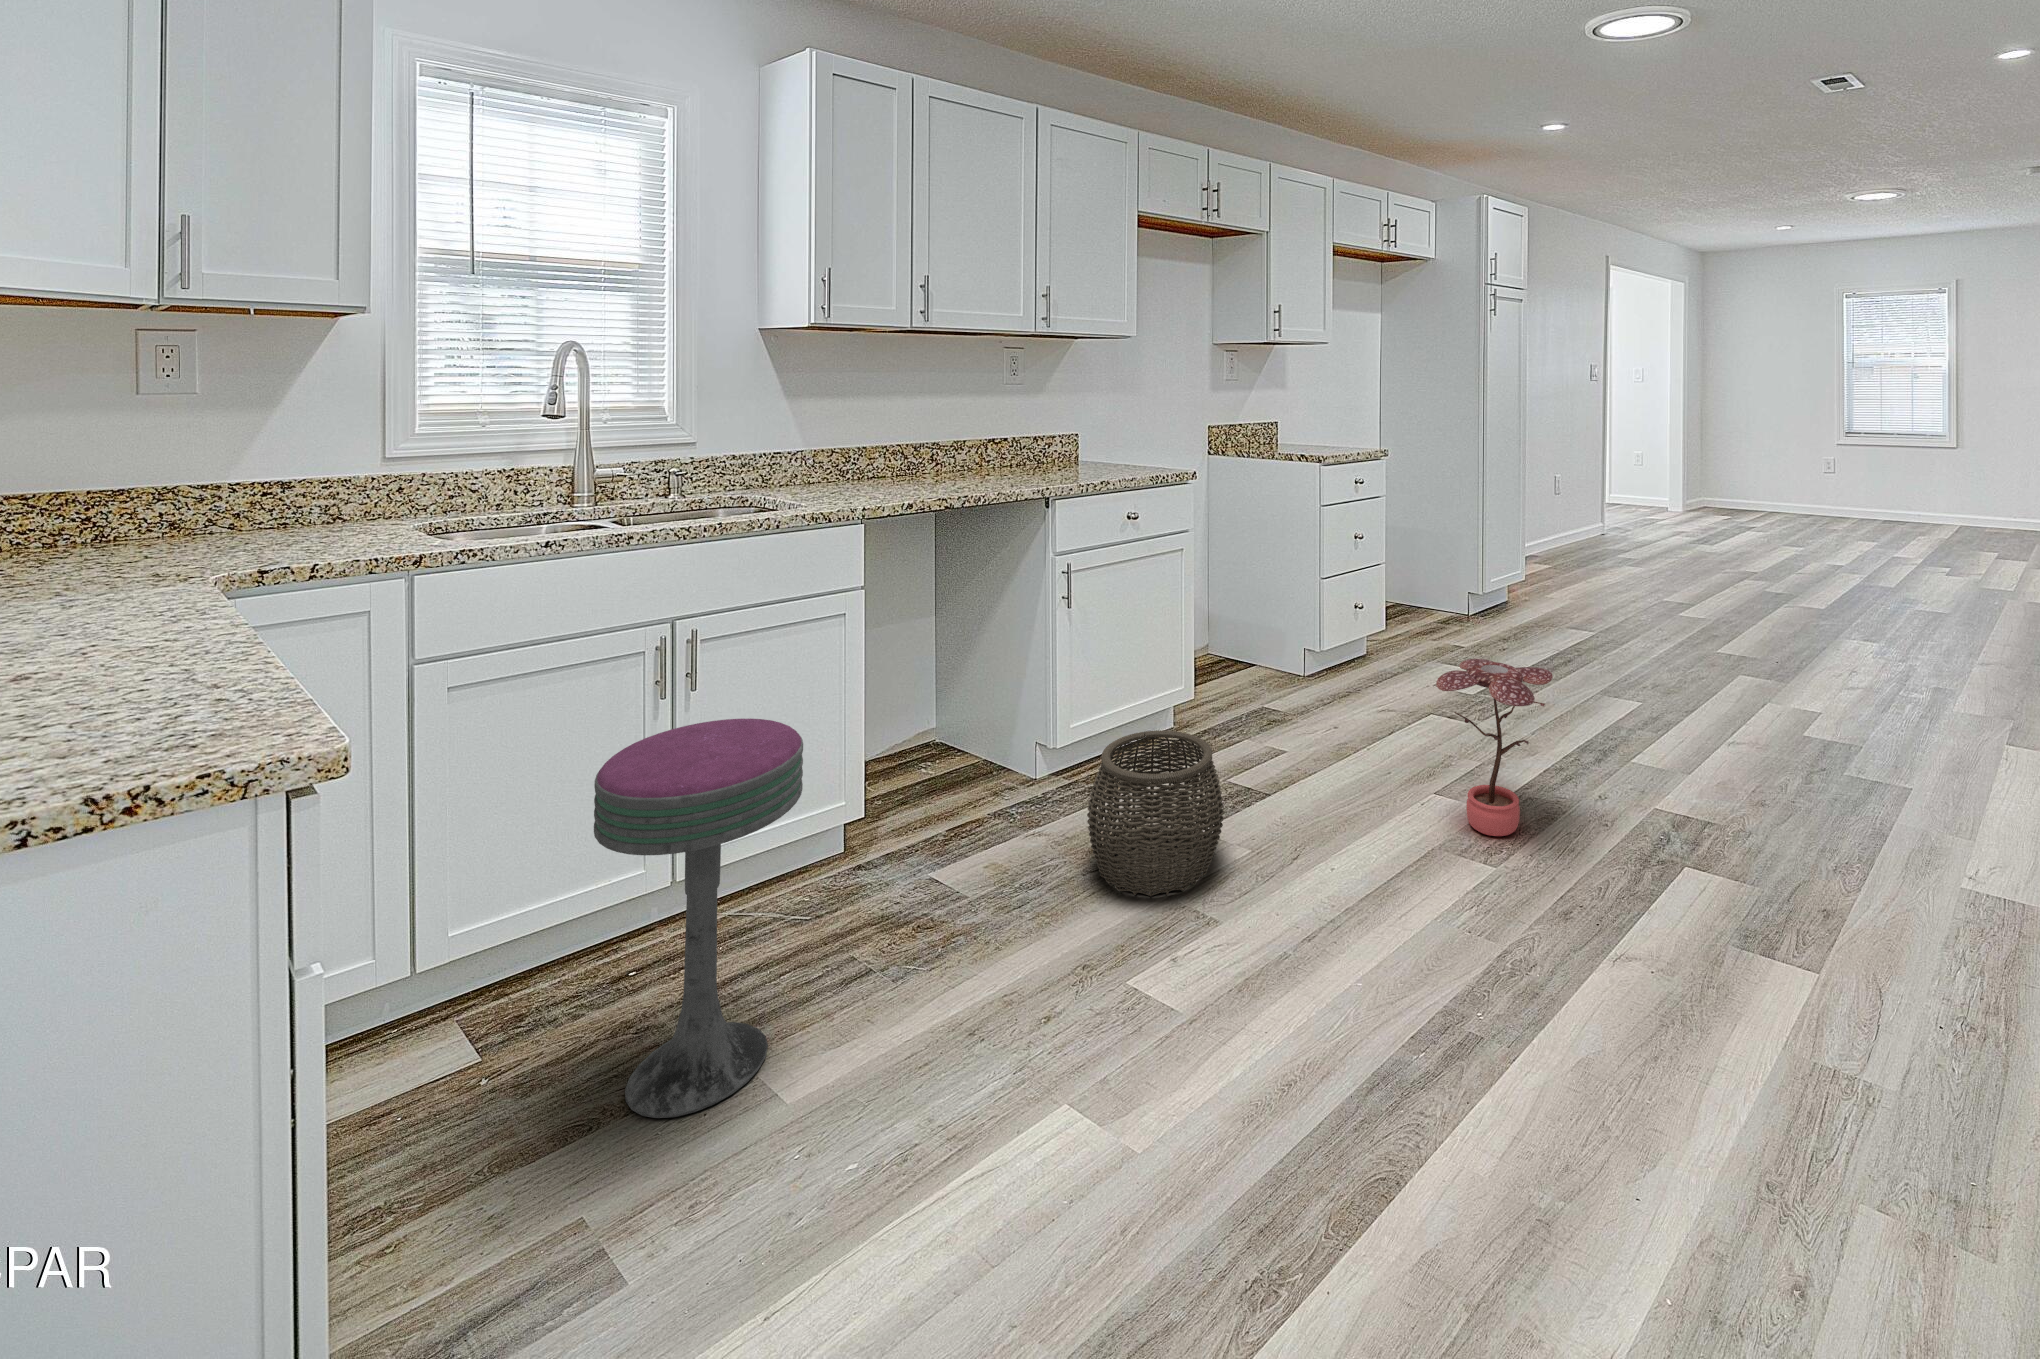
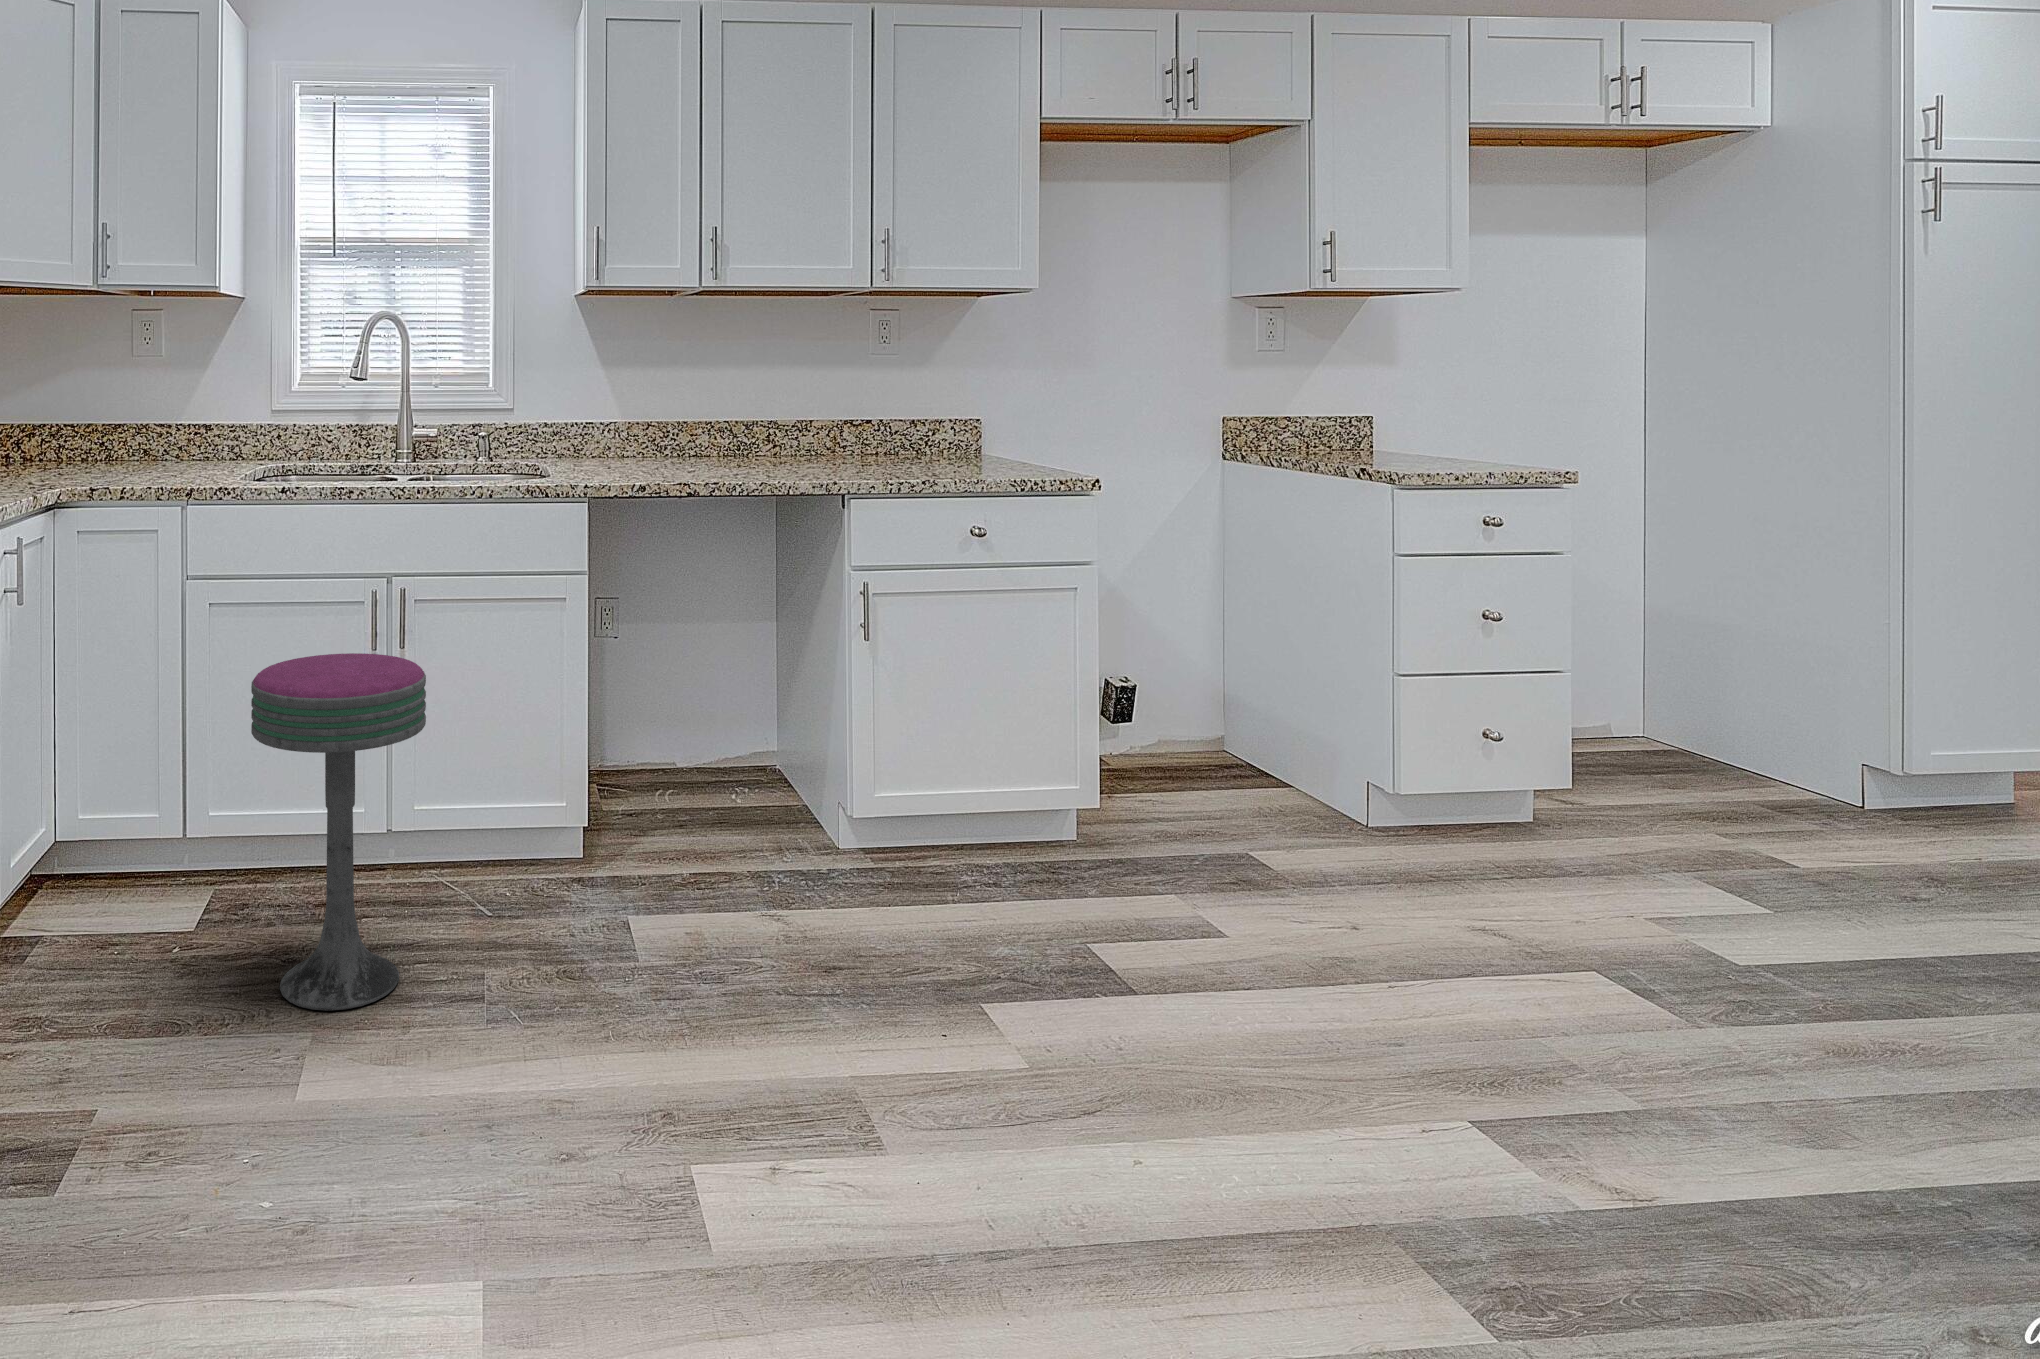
potted plant: present [1436,659,1553,836] -> none [1371,819,1652,1154]
woven basket: present [1087,730,1224,897] -> none [787,801,979,1019]

